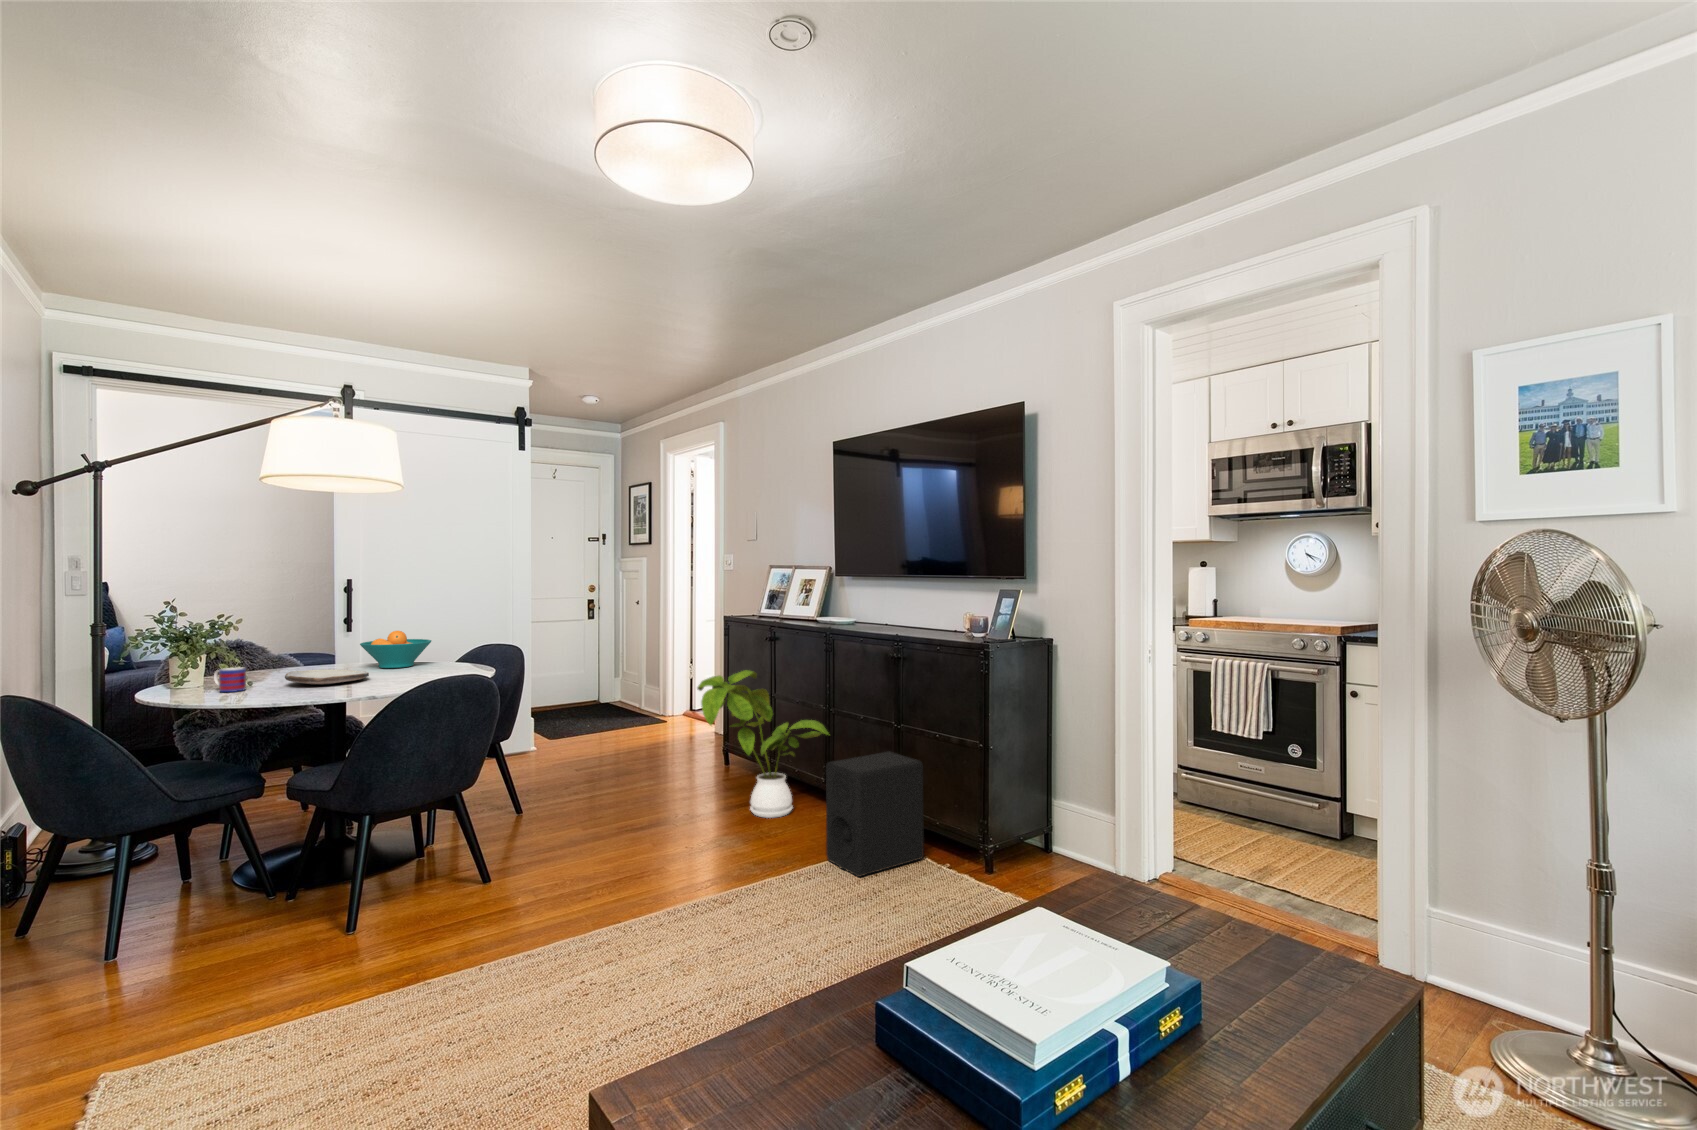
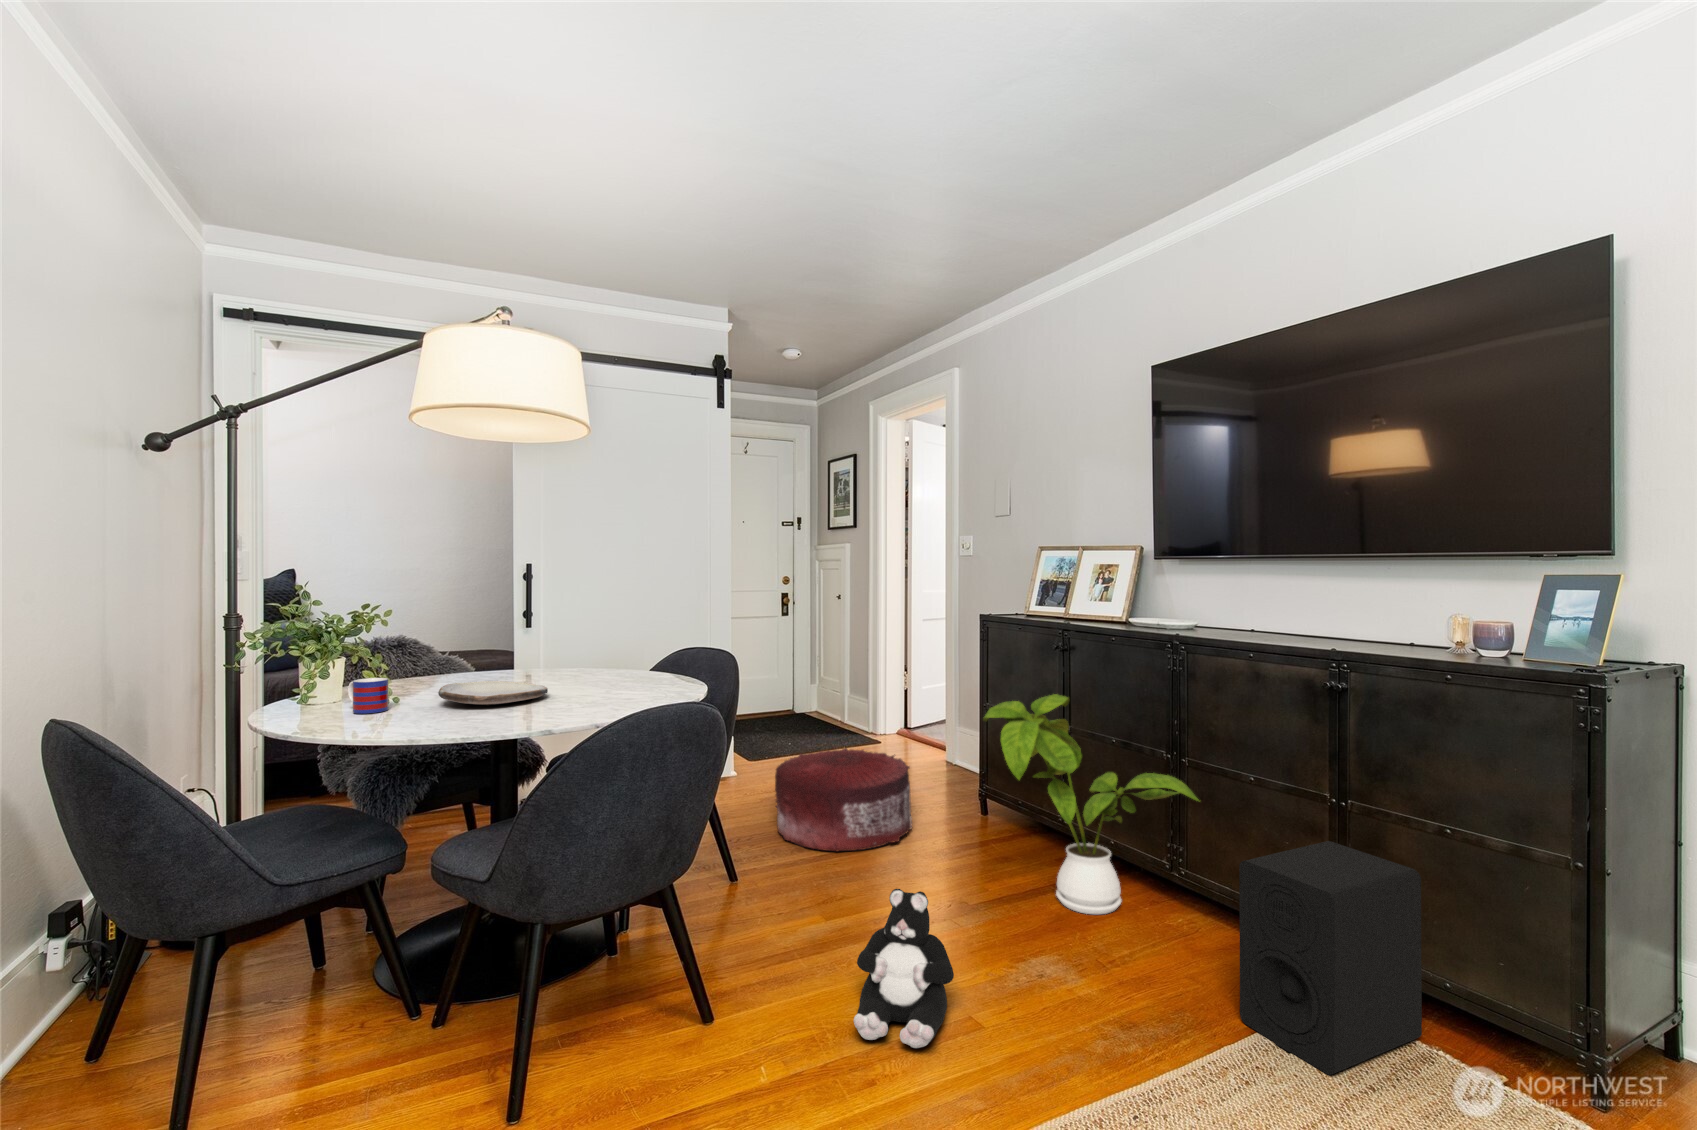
fruit bowl: present [360,631,431,668] -> none [537,628,626,679]
pouf: none [558,721,667,794] -> present [775,748,912,851]
plush toy: none [579,793,649,884] -> present [854,889,954,1048]

